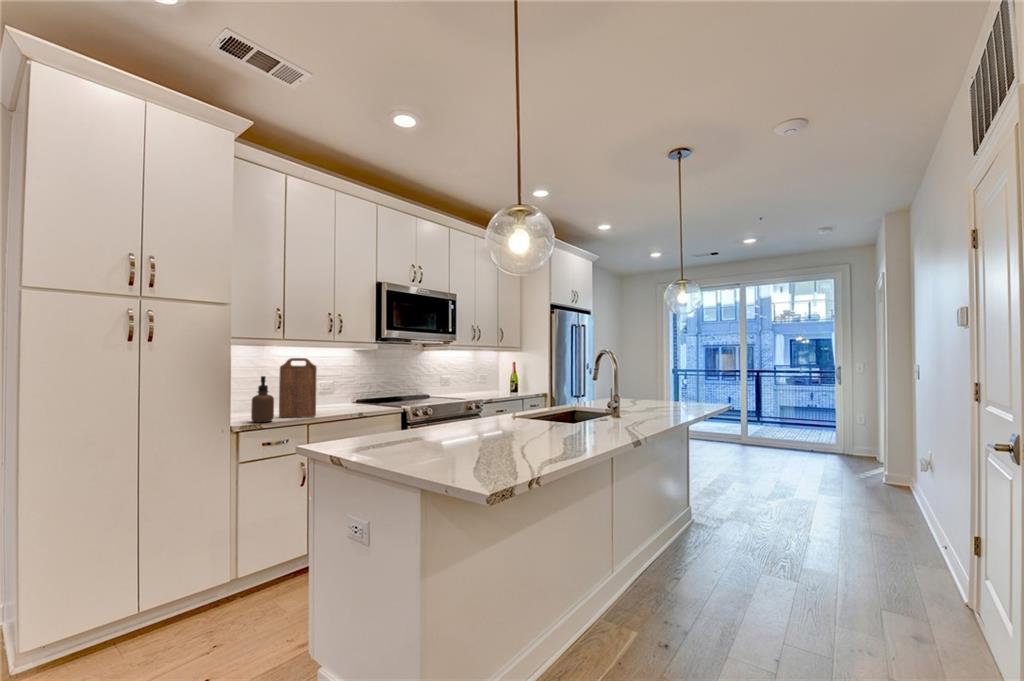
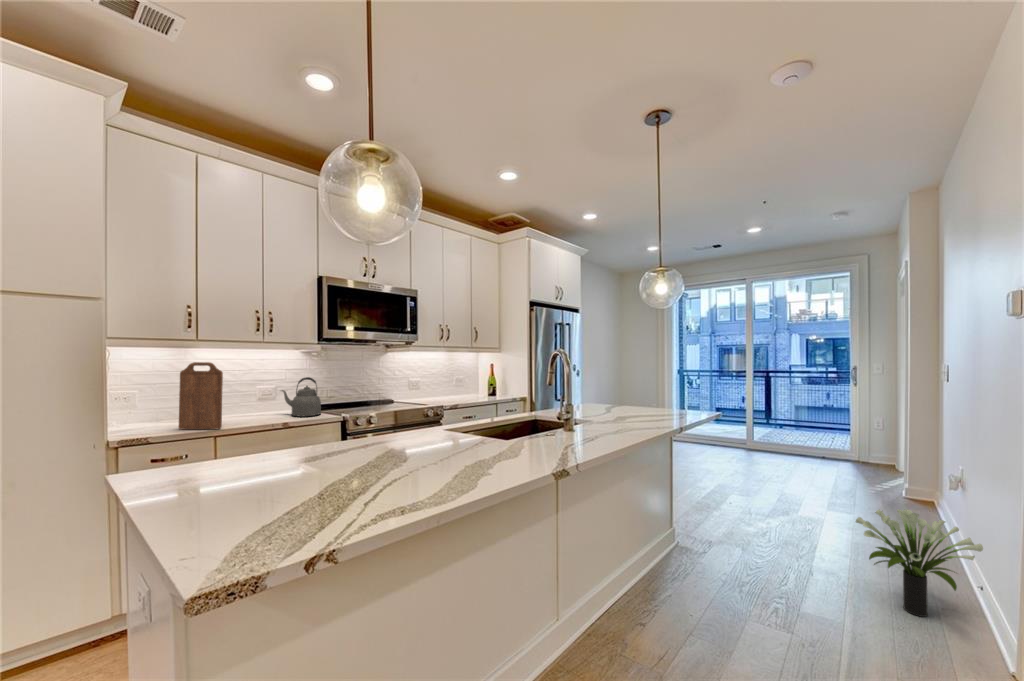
kettle: none [346,373,383,408] -> present [282,377,321,416]
soap dispenser: present [251,376,274,423] -> none [131,384,162,438]
potted plant: none [842,468,935,551] -> present [856,509,983,617]

